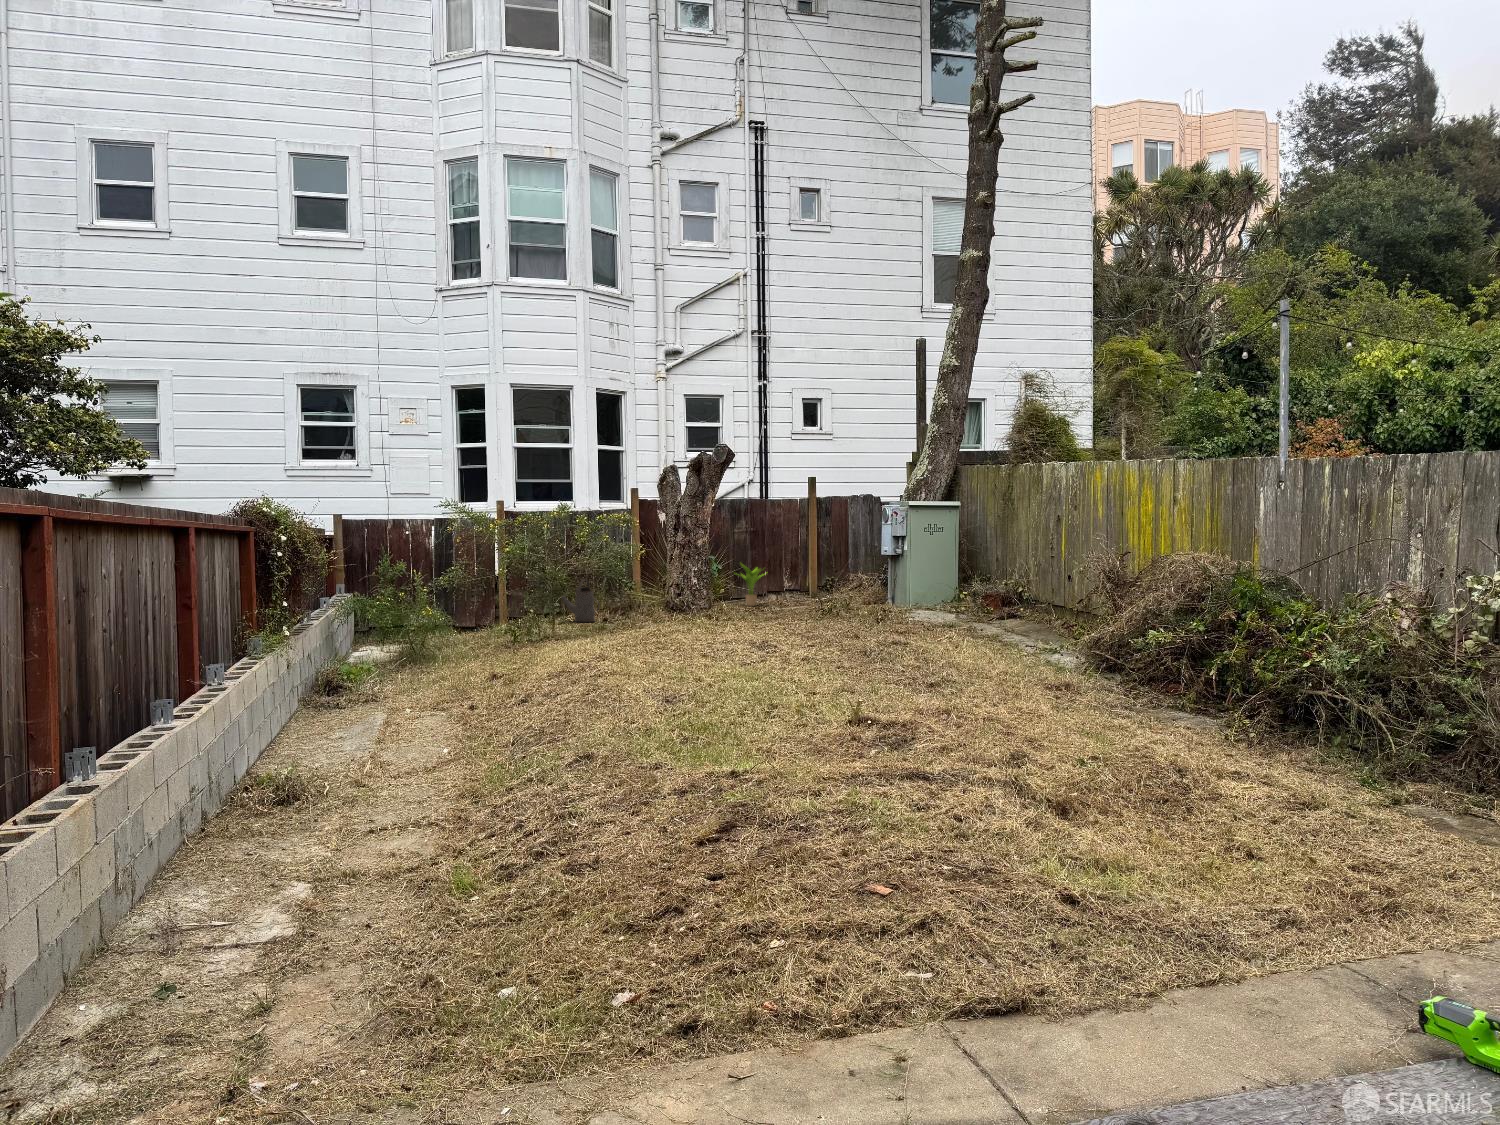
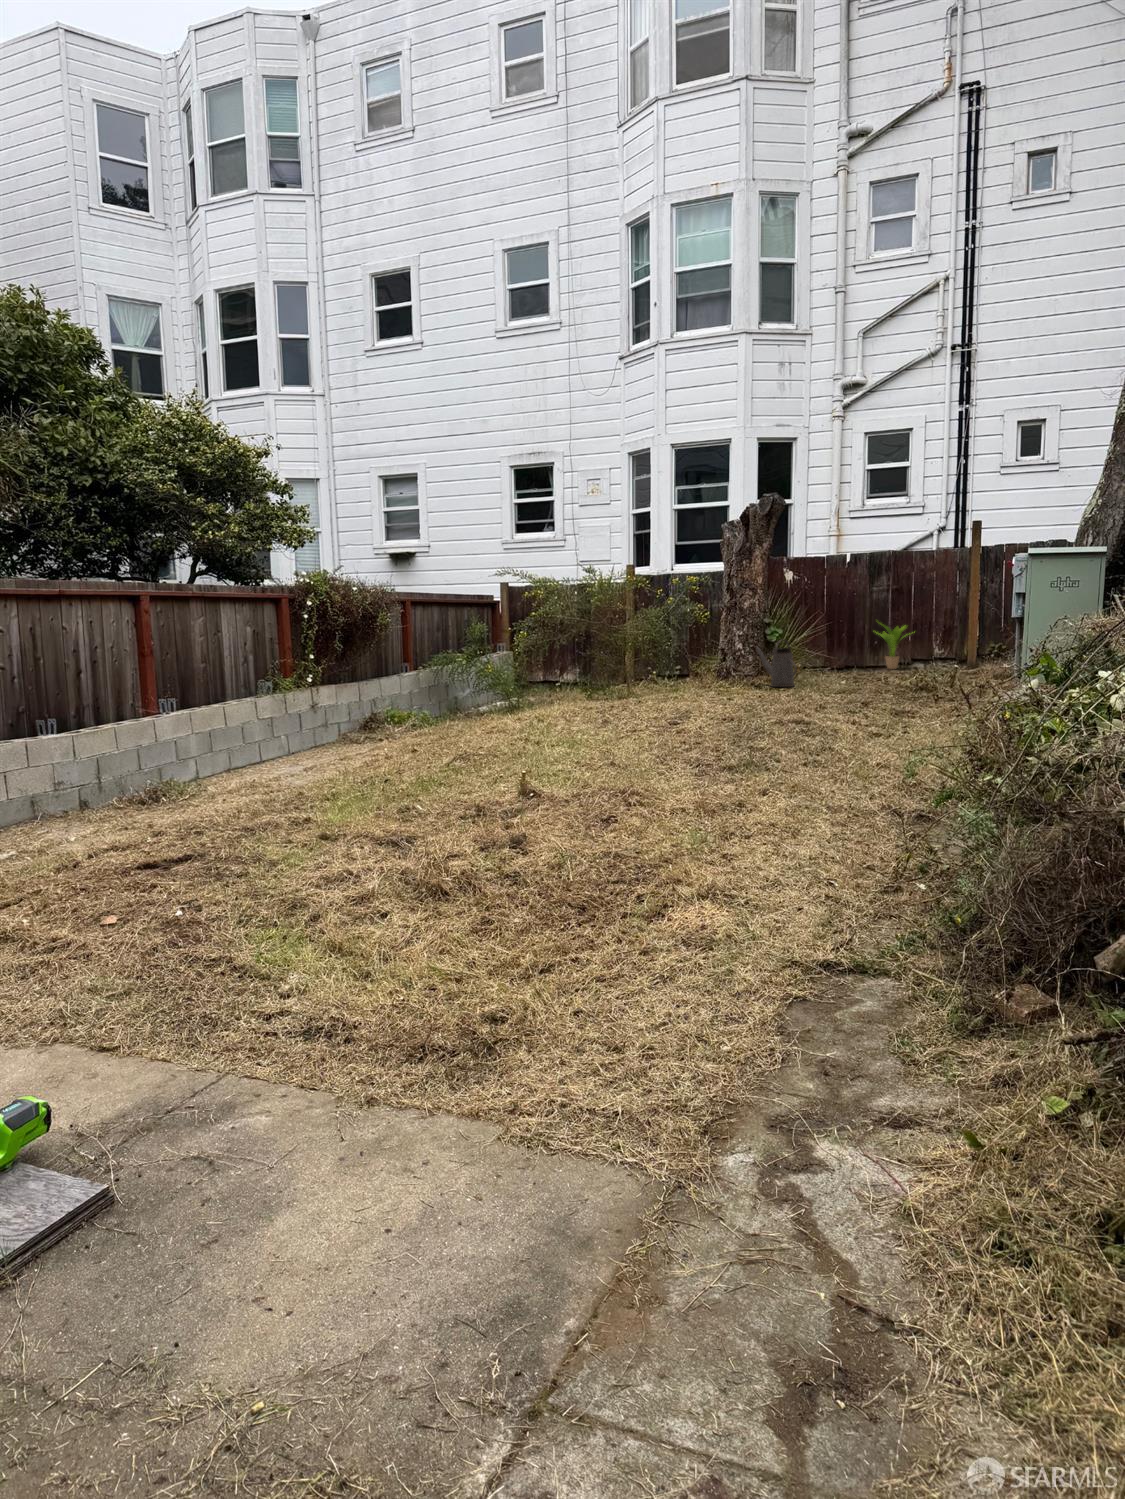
watering can: present [562,579,600,622] -> present [756,640,797,687]

